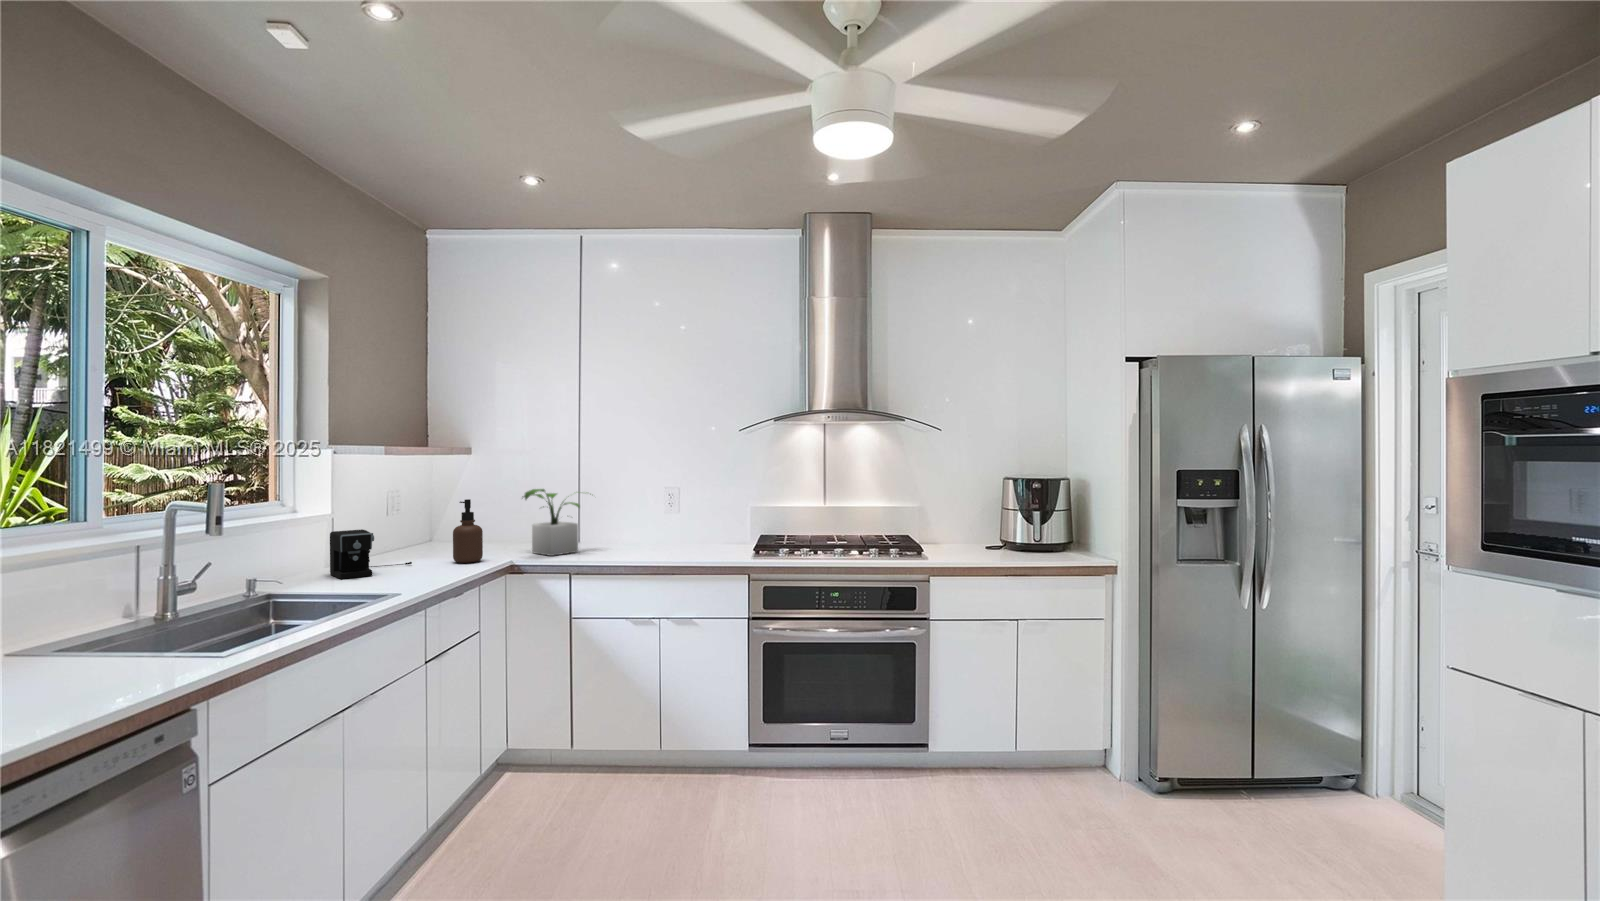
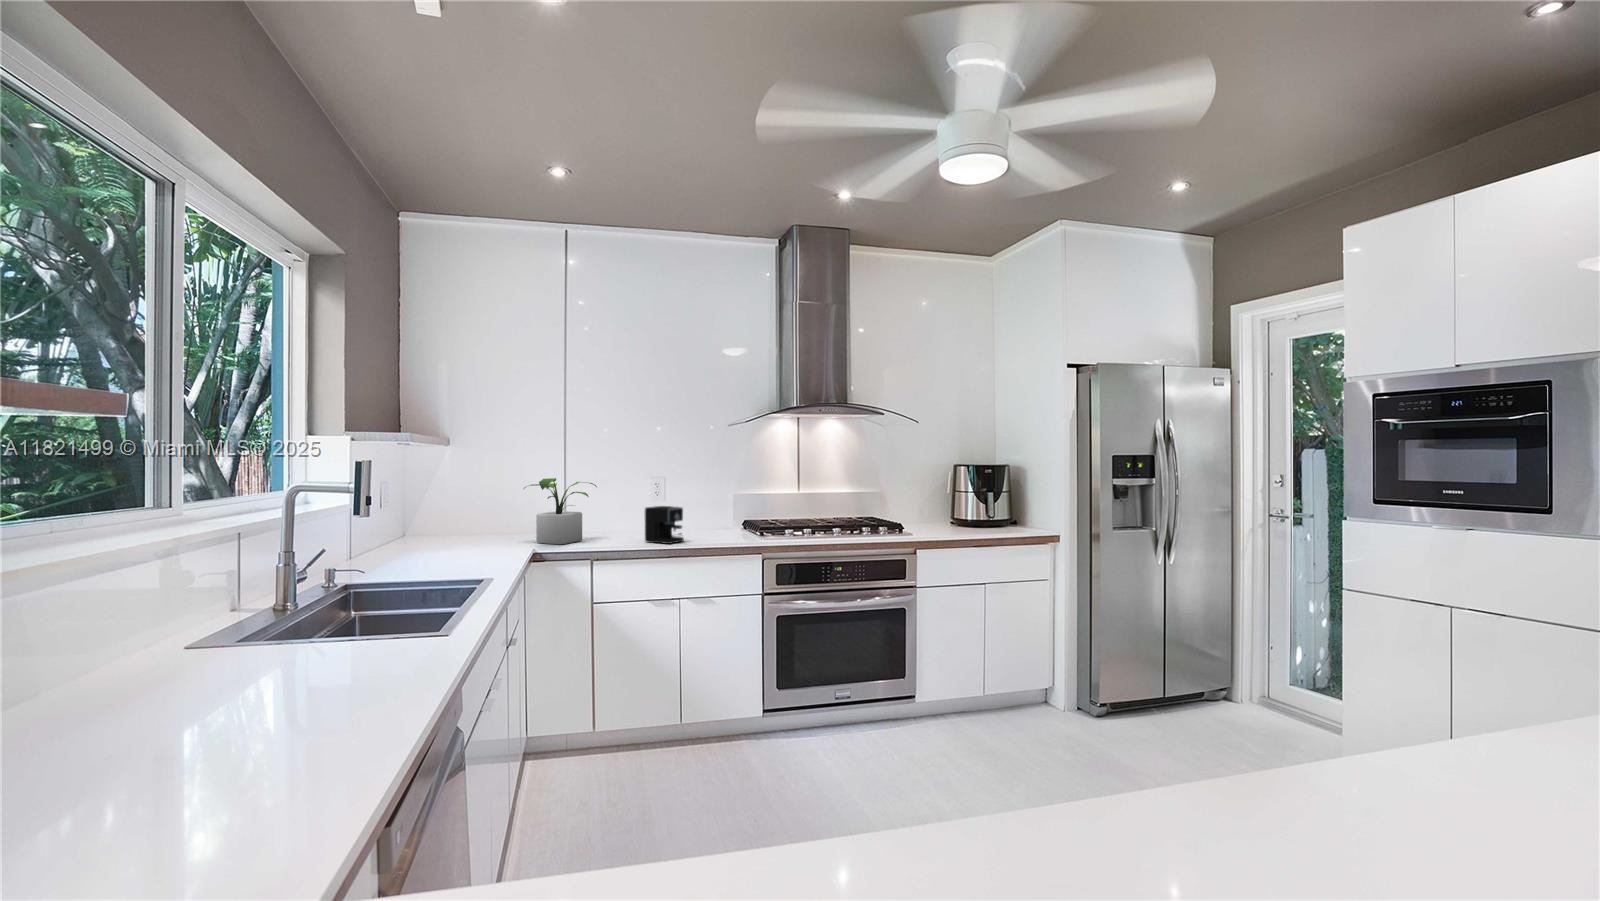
soap dispenser: present [453,499,483,563] -> none [470,489,500,553]
coffee maker: present [330,529,412,579] -> present [645,506,684,544]

